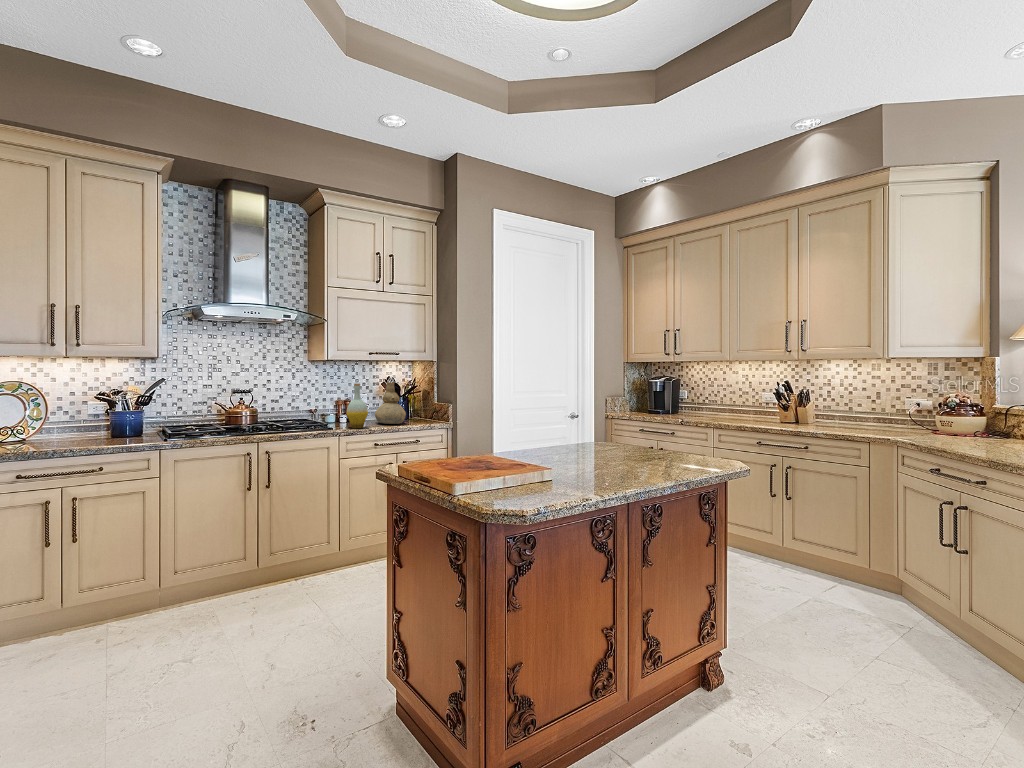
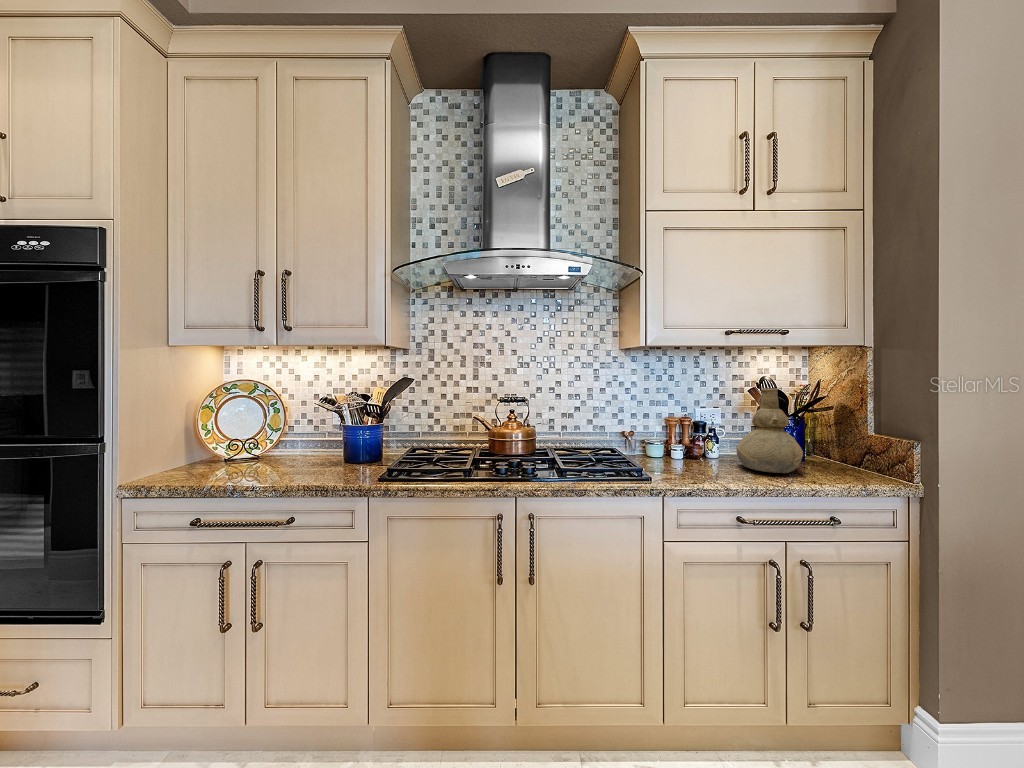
bottle: present [346,384,368,428] -> none [679,391,723,481]

